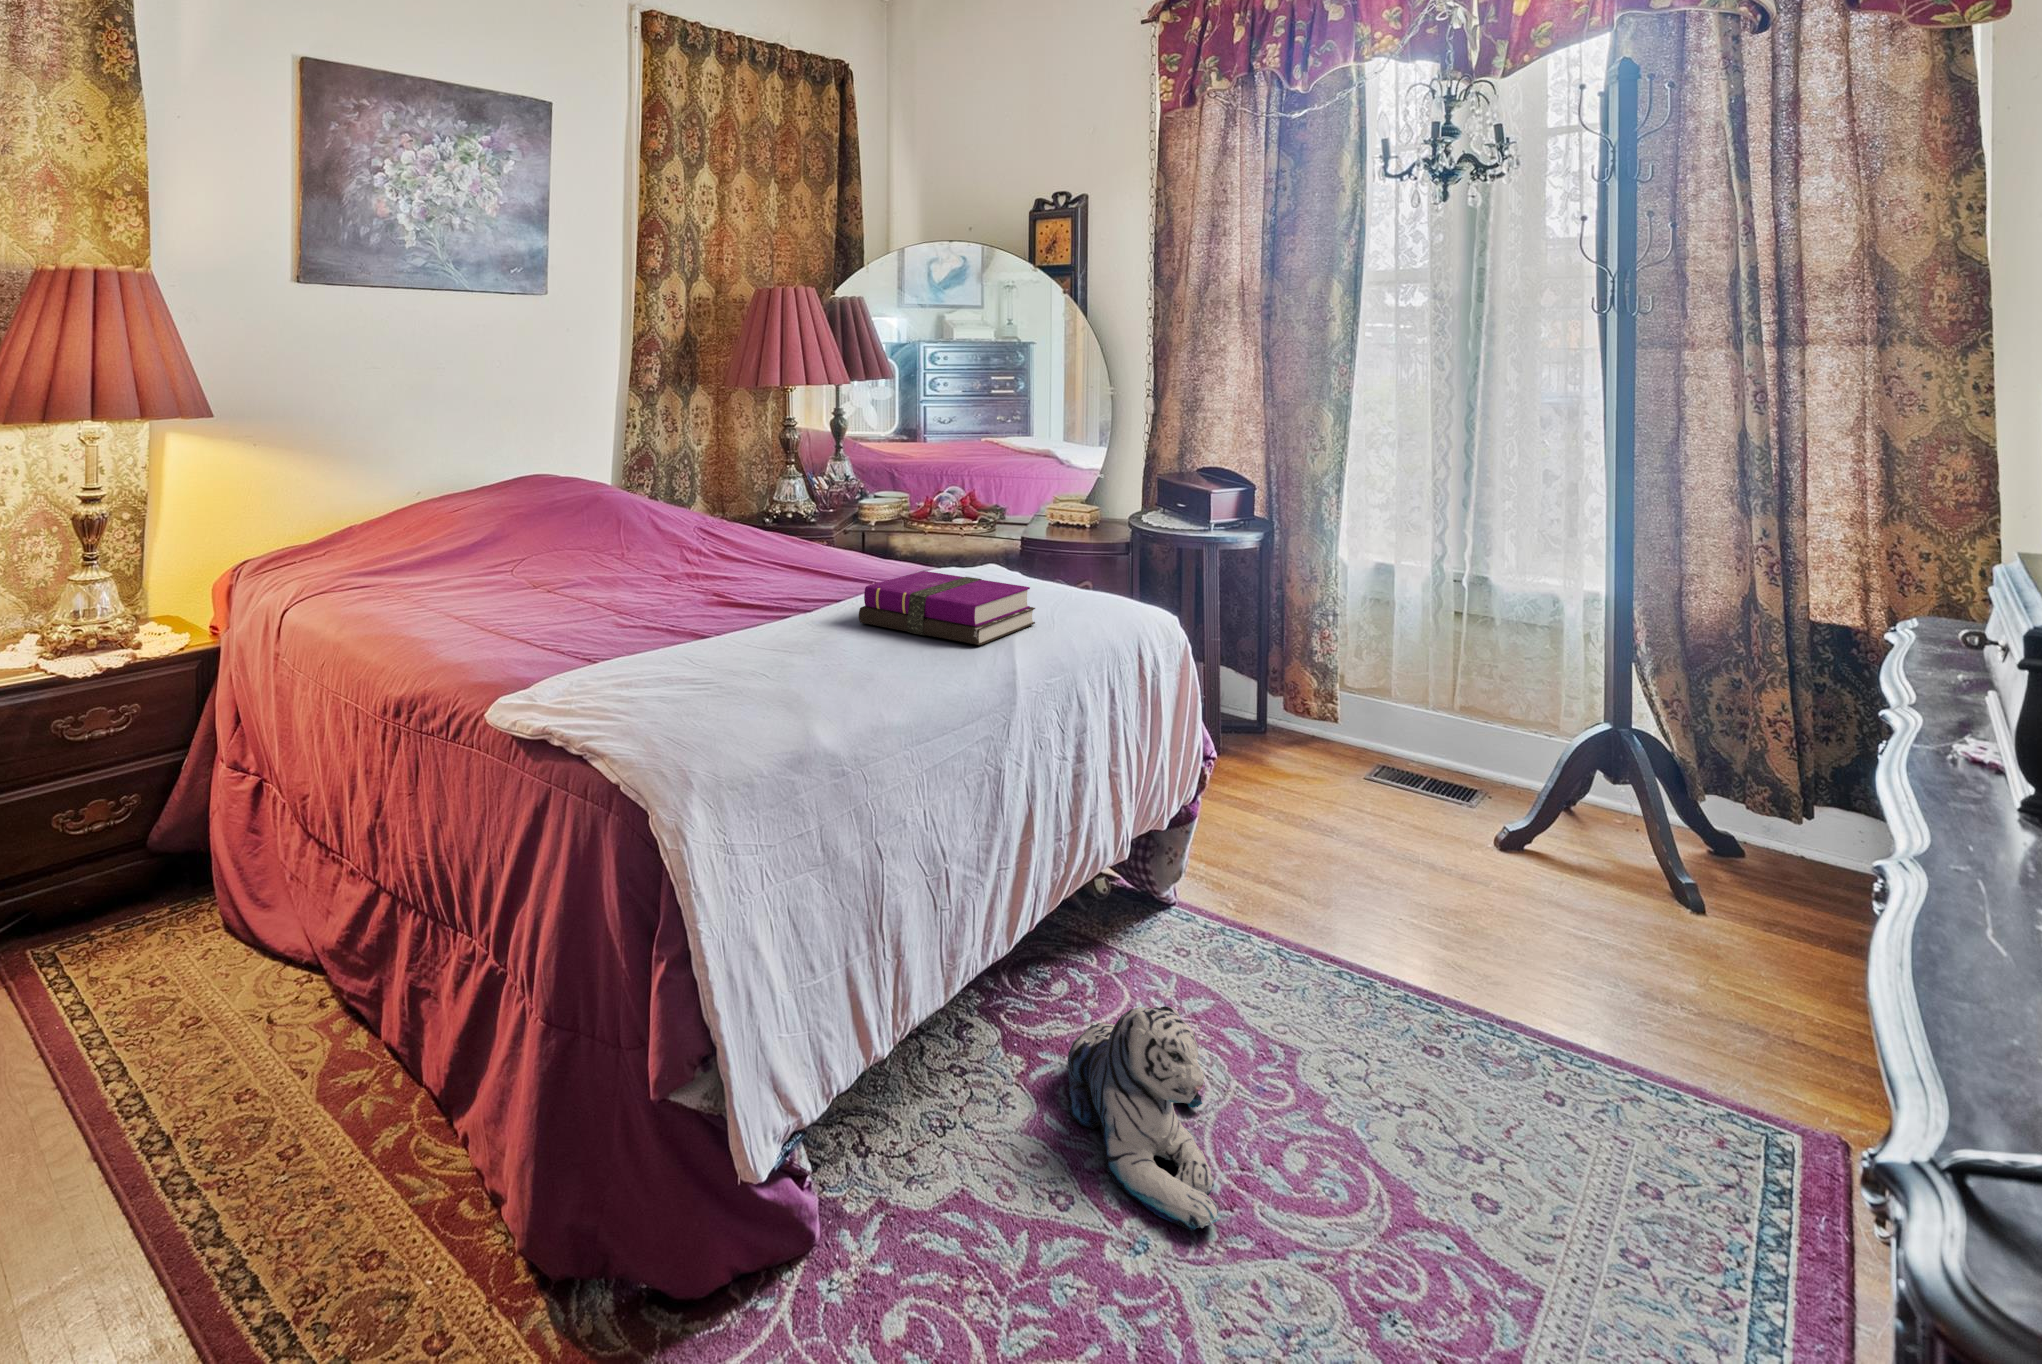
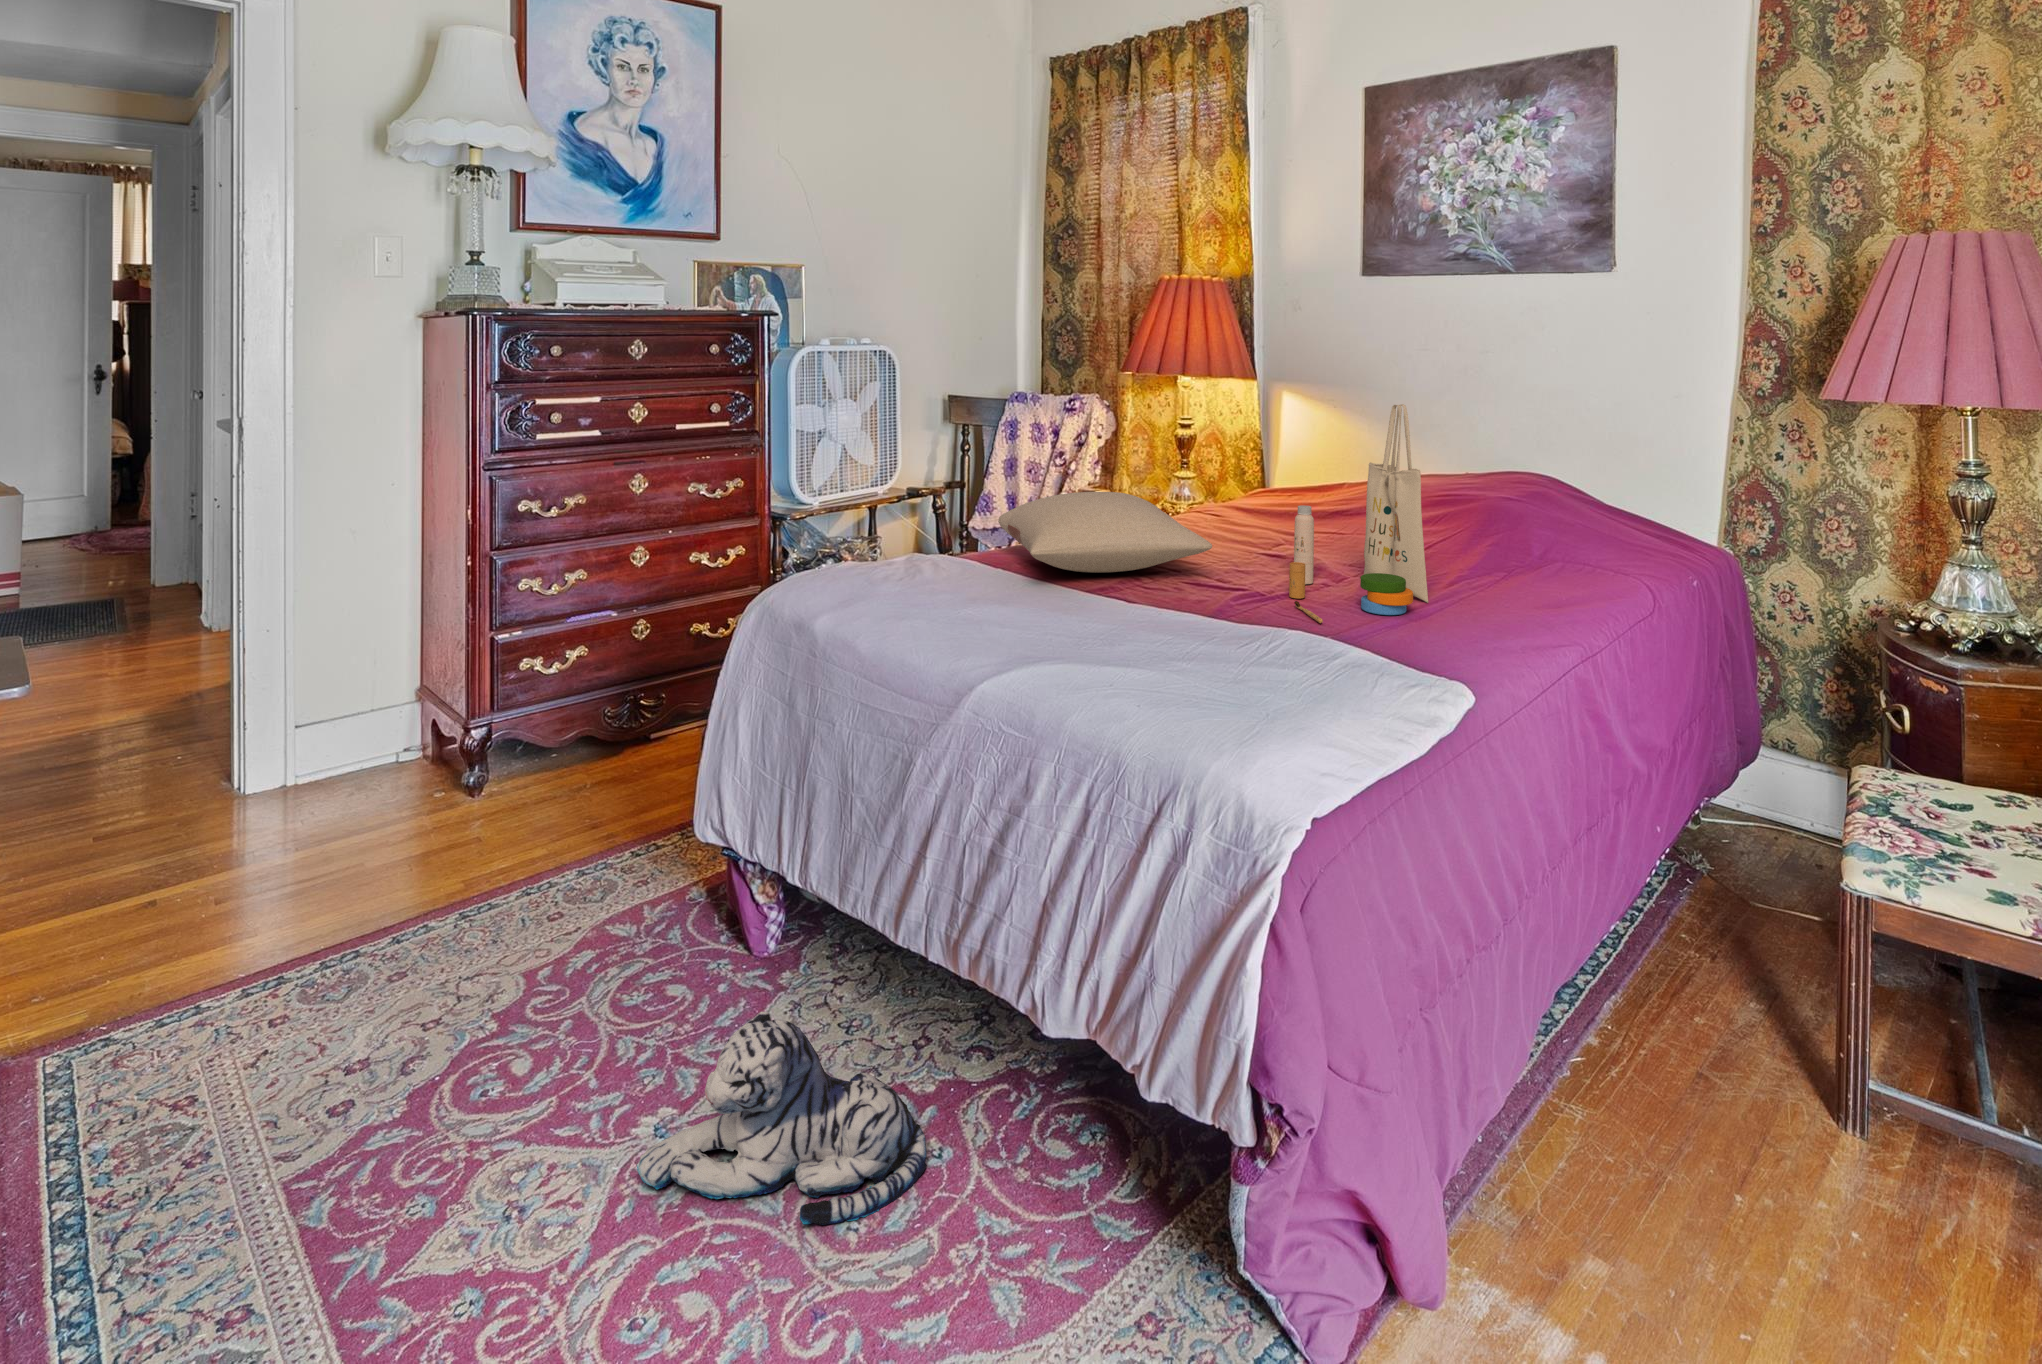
tote bag: none [688,409,839,586] -> present [1289,404,1428,623]
pillow: none [512,539,736,636] -> present [998,492,1212,573]
notebook: present [859,571,1035,645] -> none [1016,588,1221,689]

